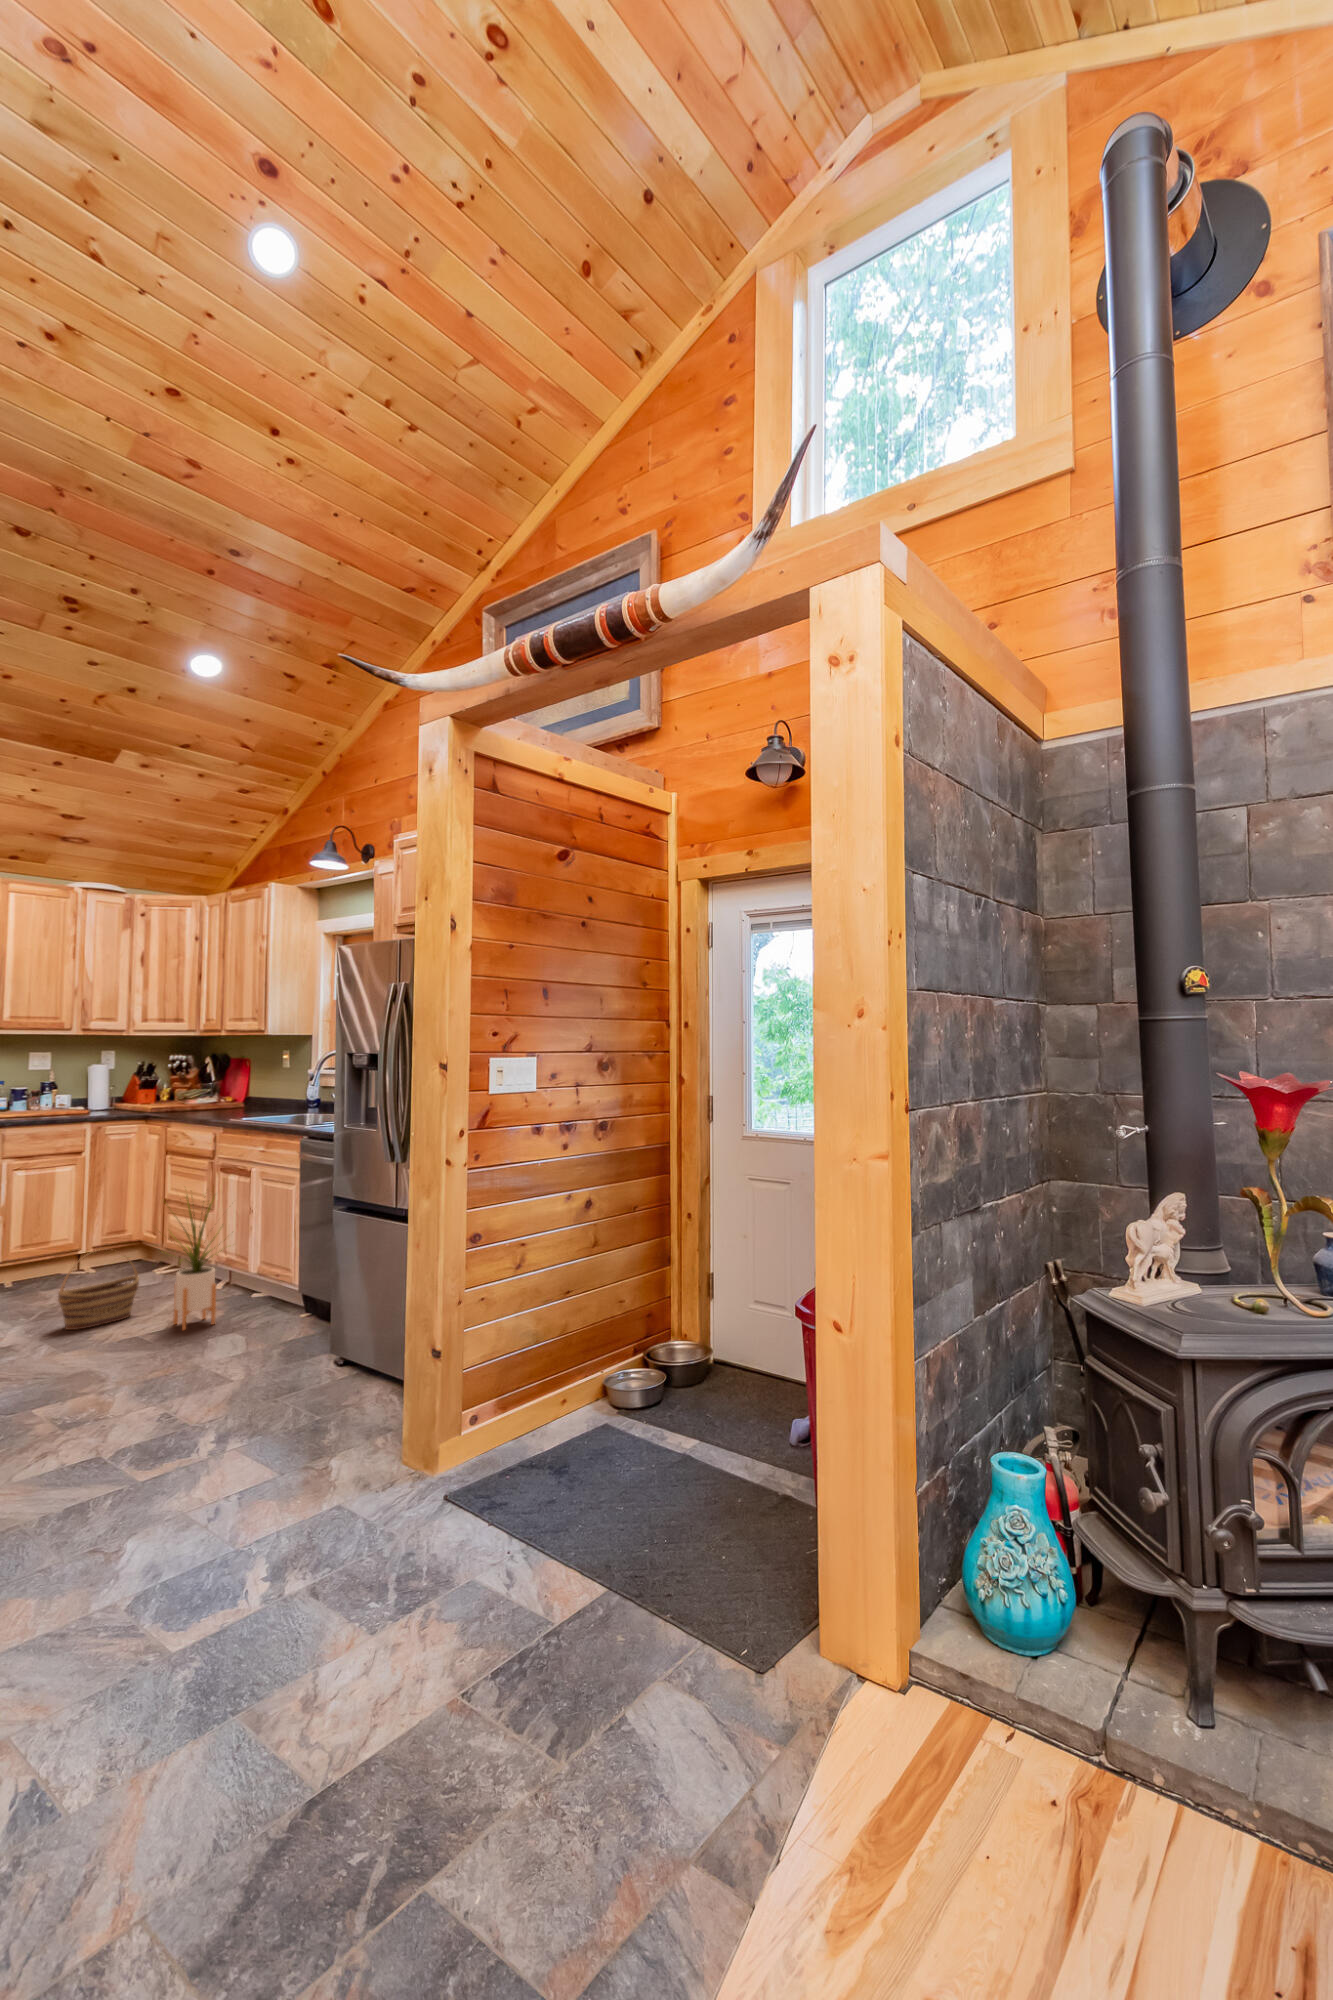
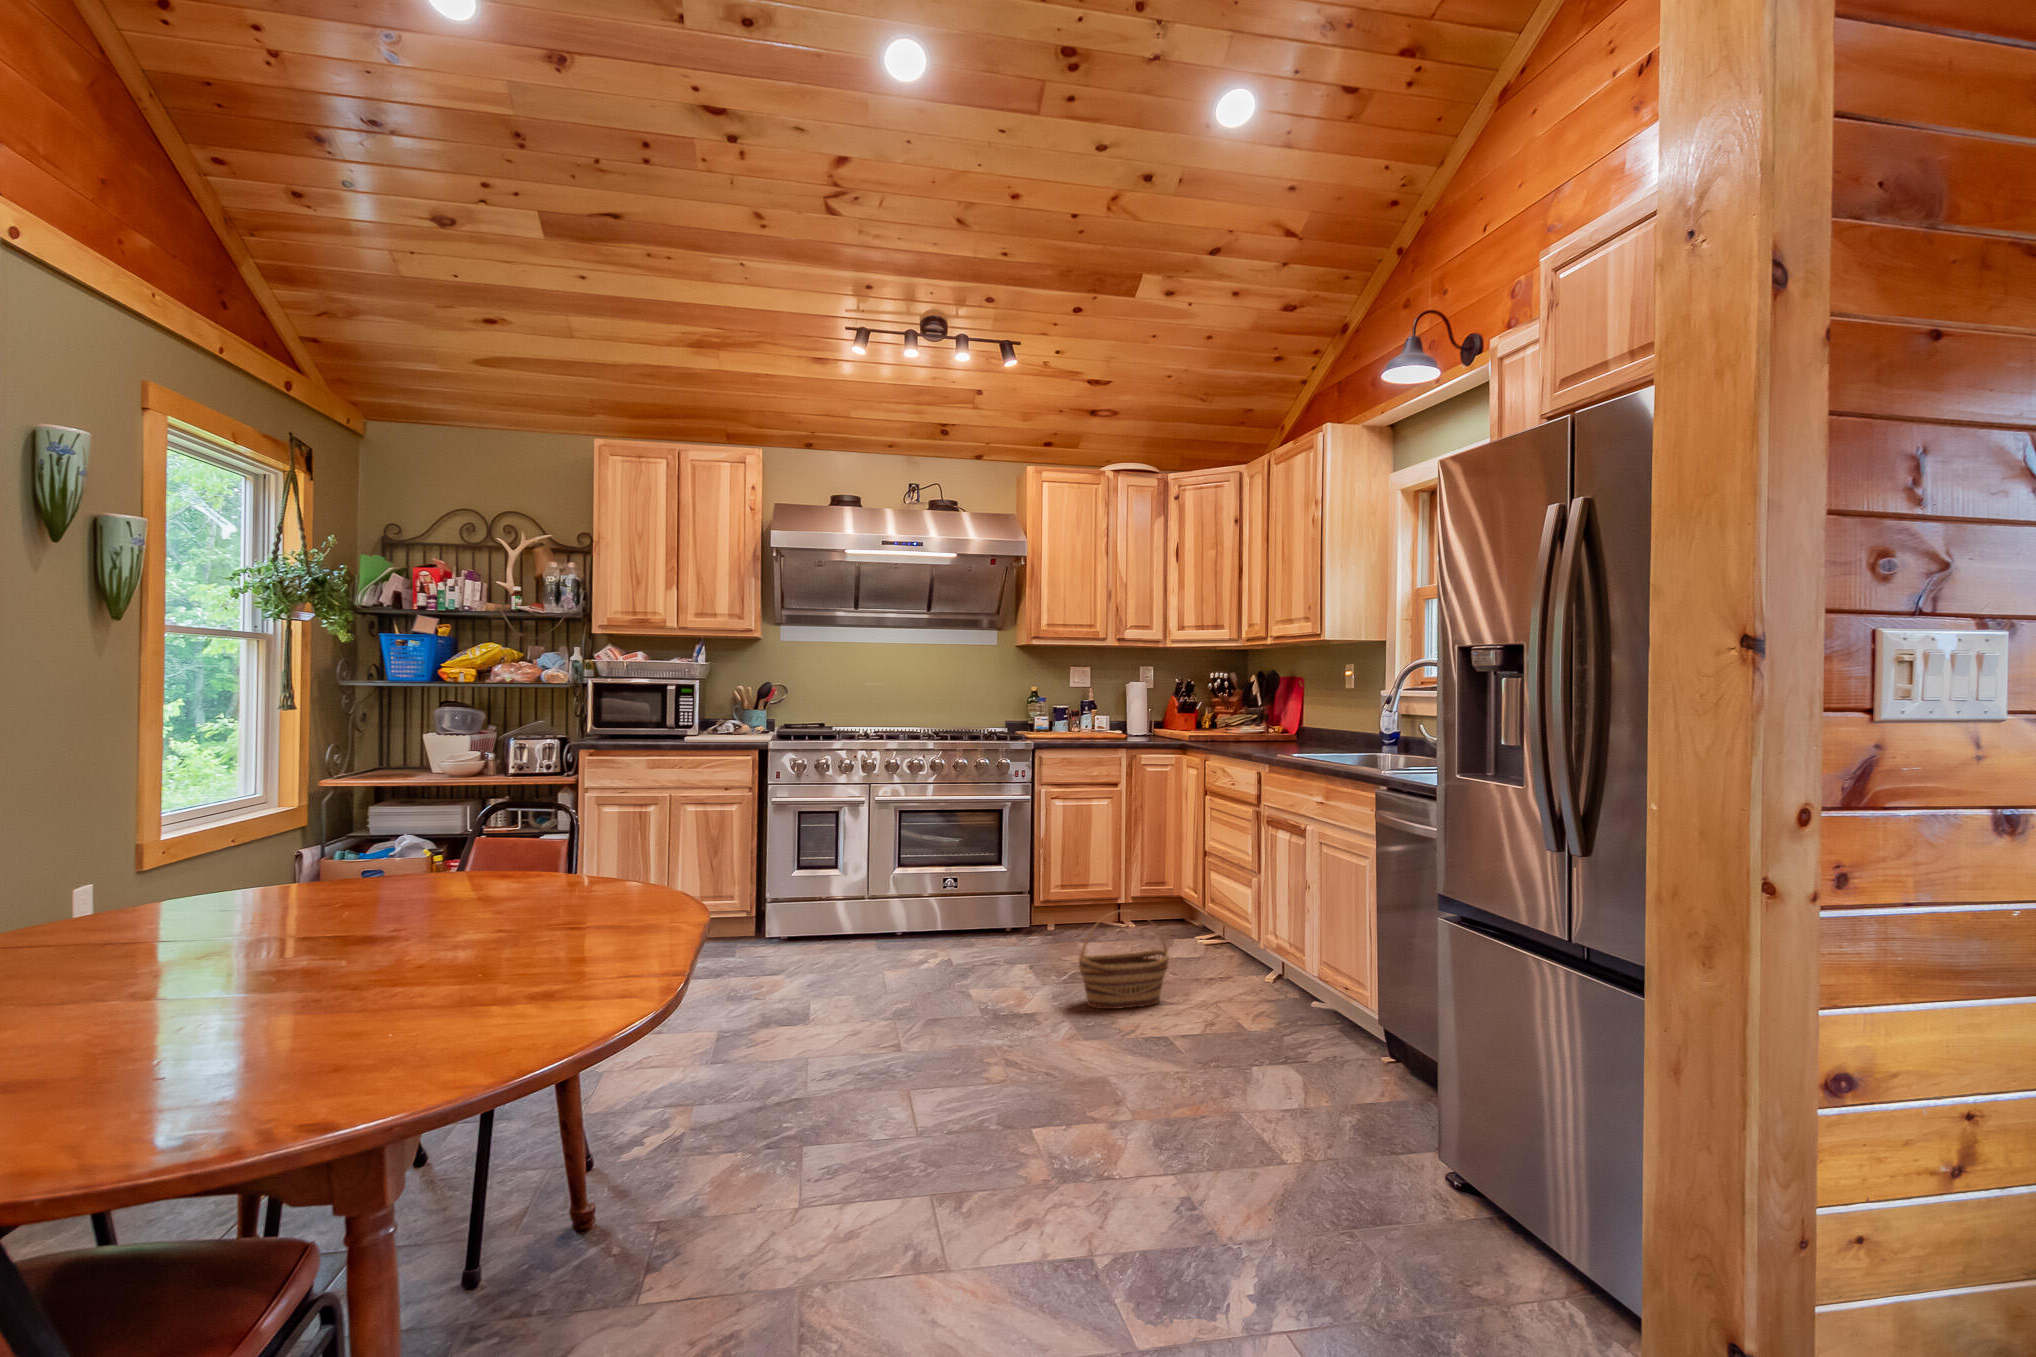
house plant: present [169,1197,222,1330] -> none [1177,839,1287,1045]

